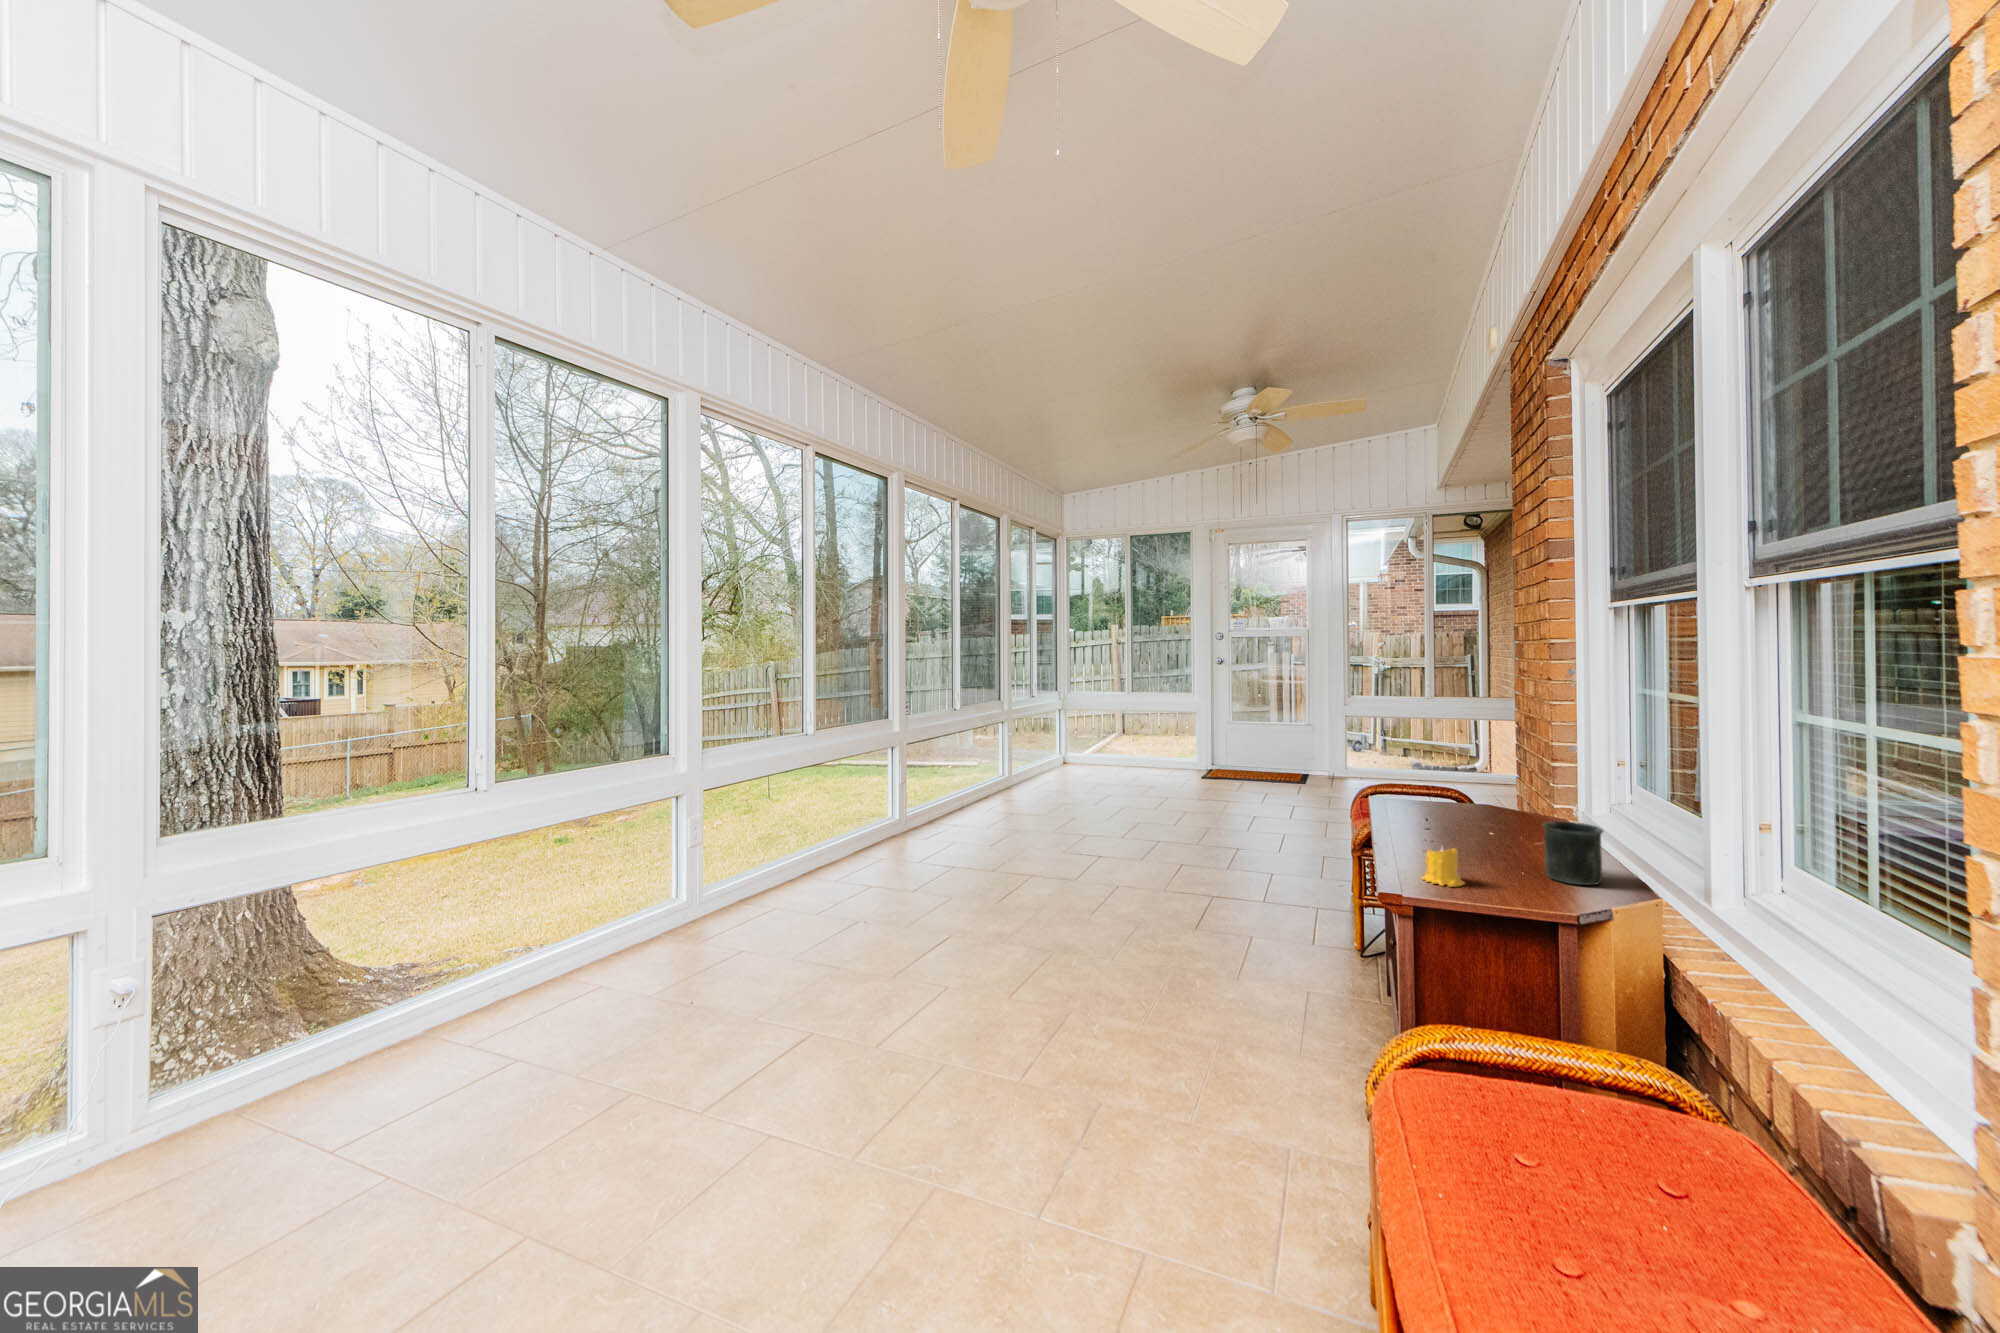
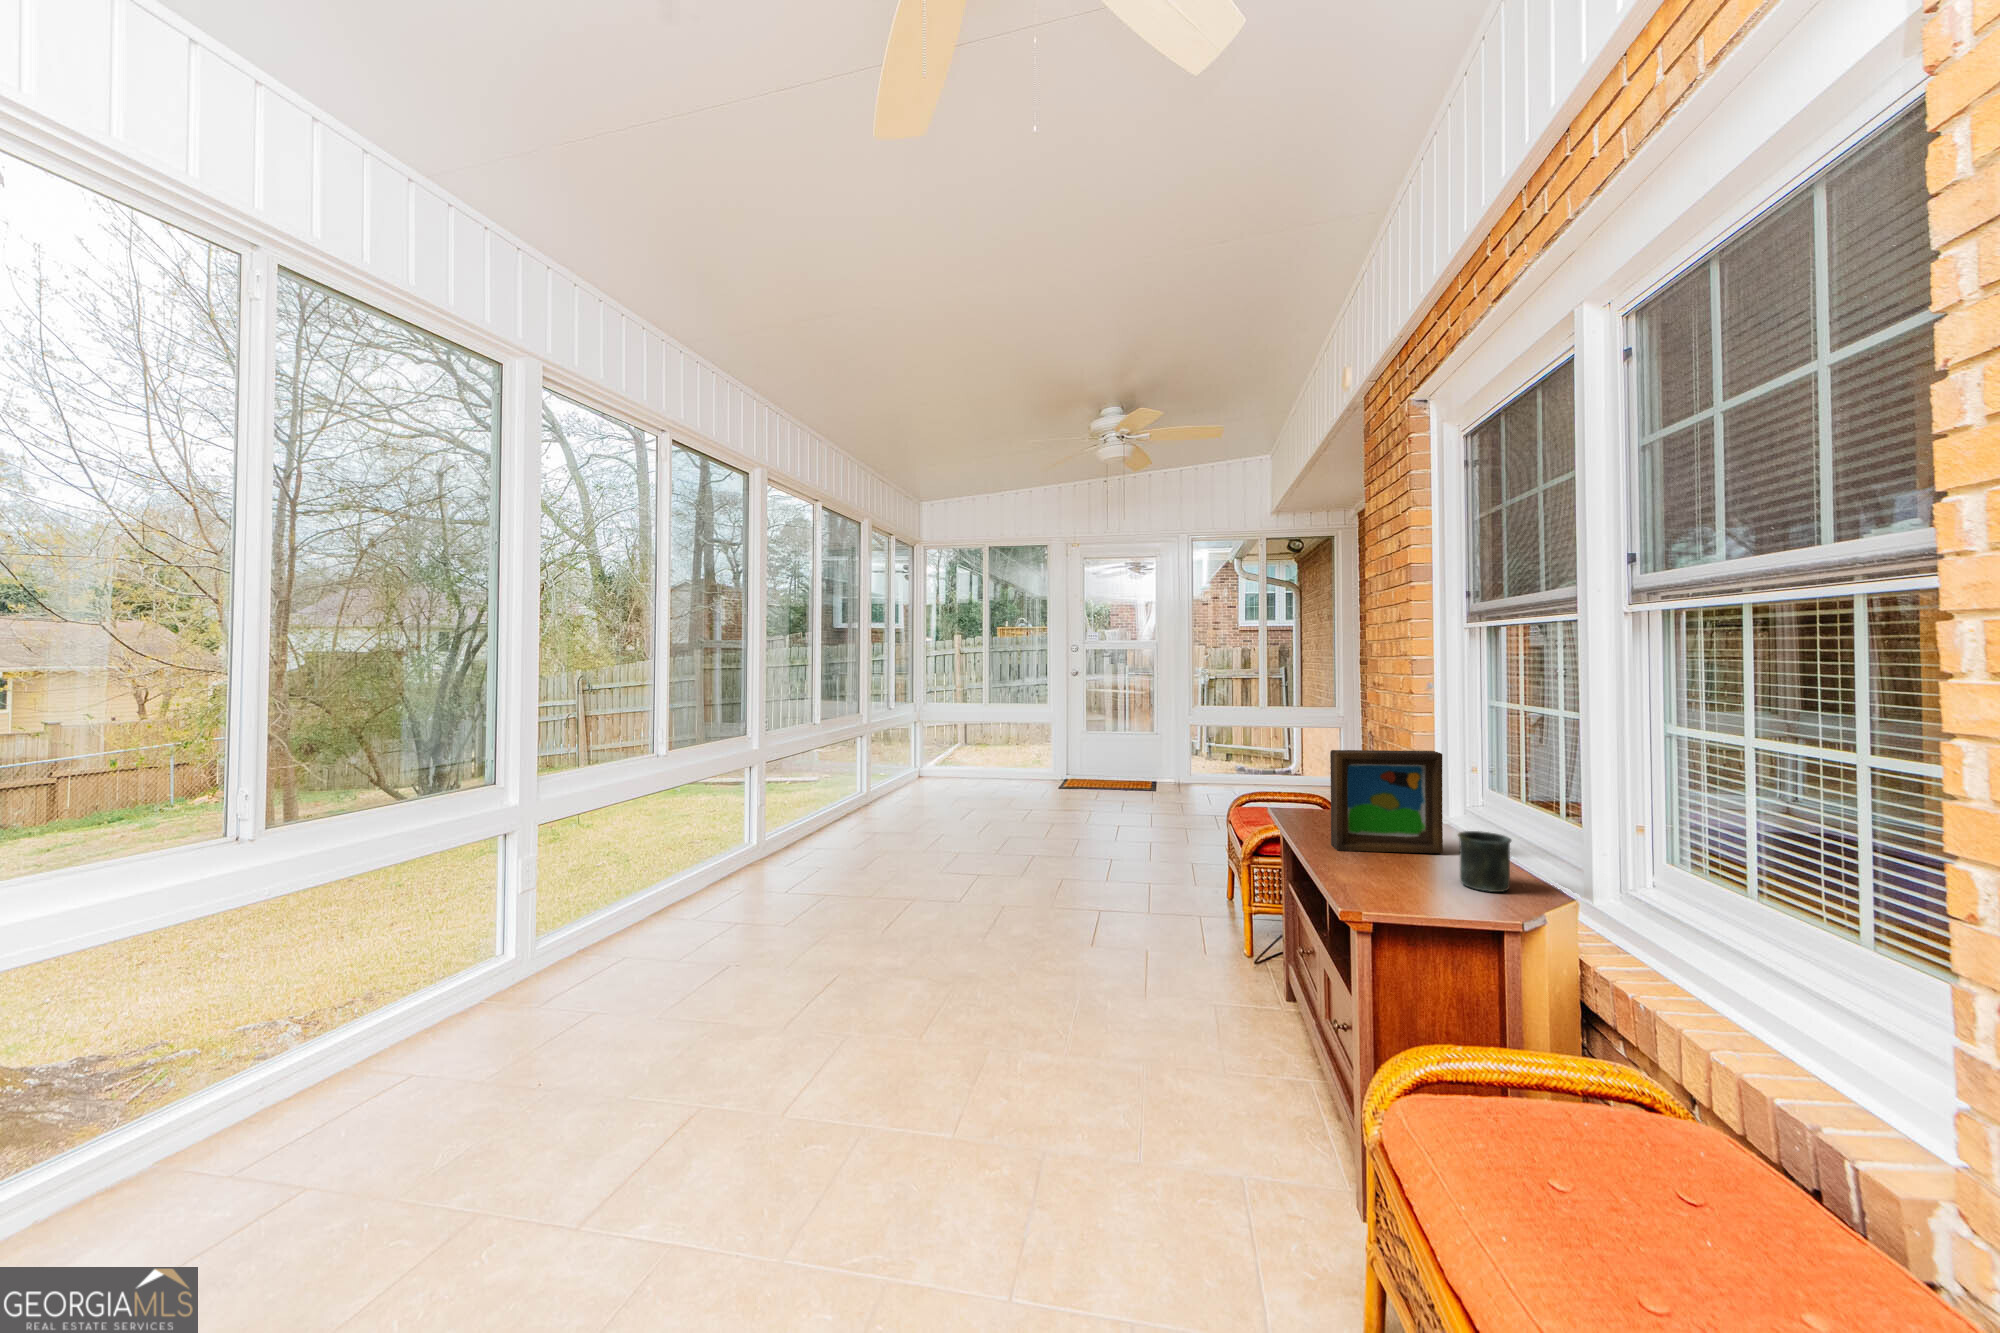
picture frame: none [1422,737,1550,846] -> present [1330,750,1443,853]
candle: present [1422,849,1464,887] -> none [1360,859,1403,902]

